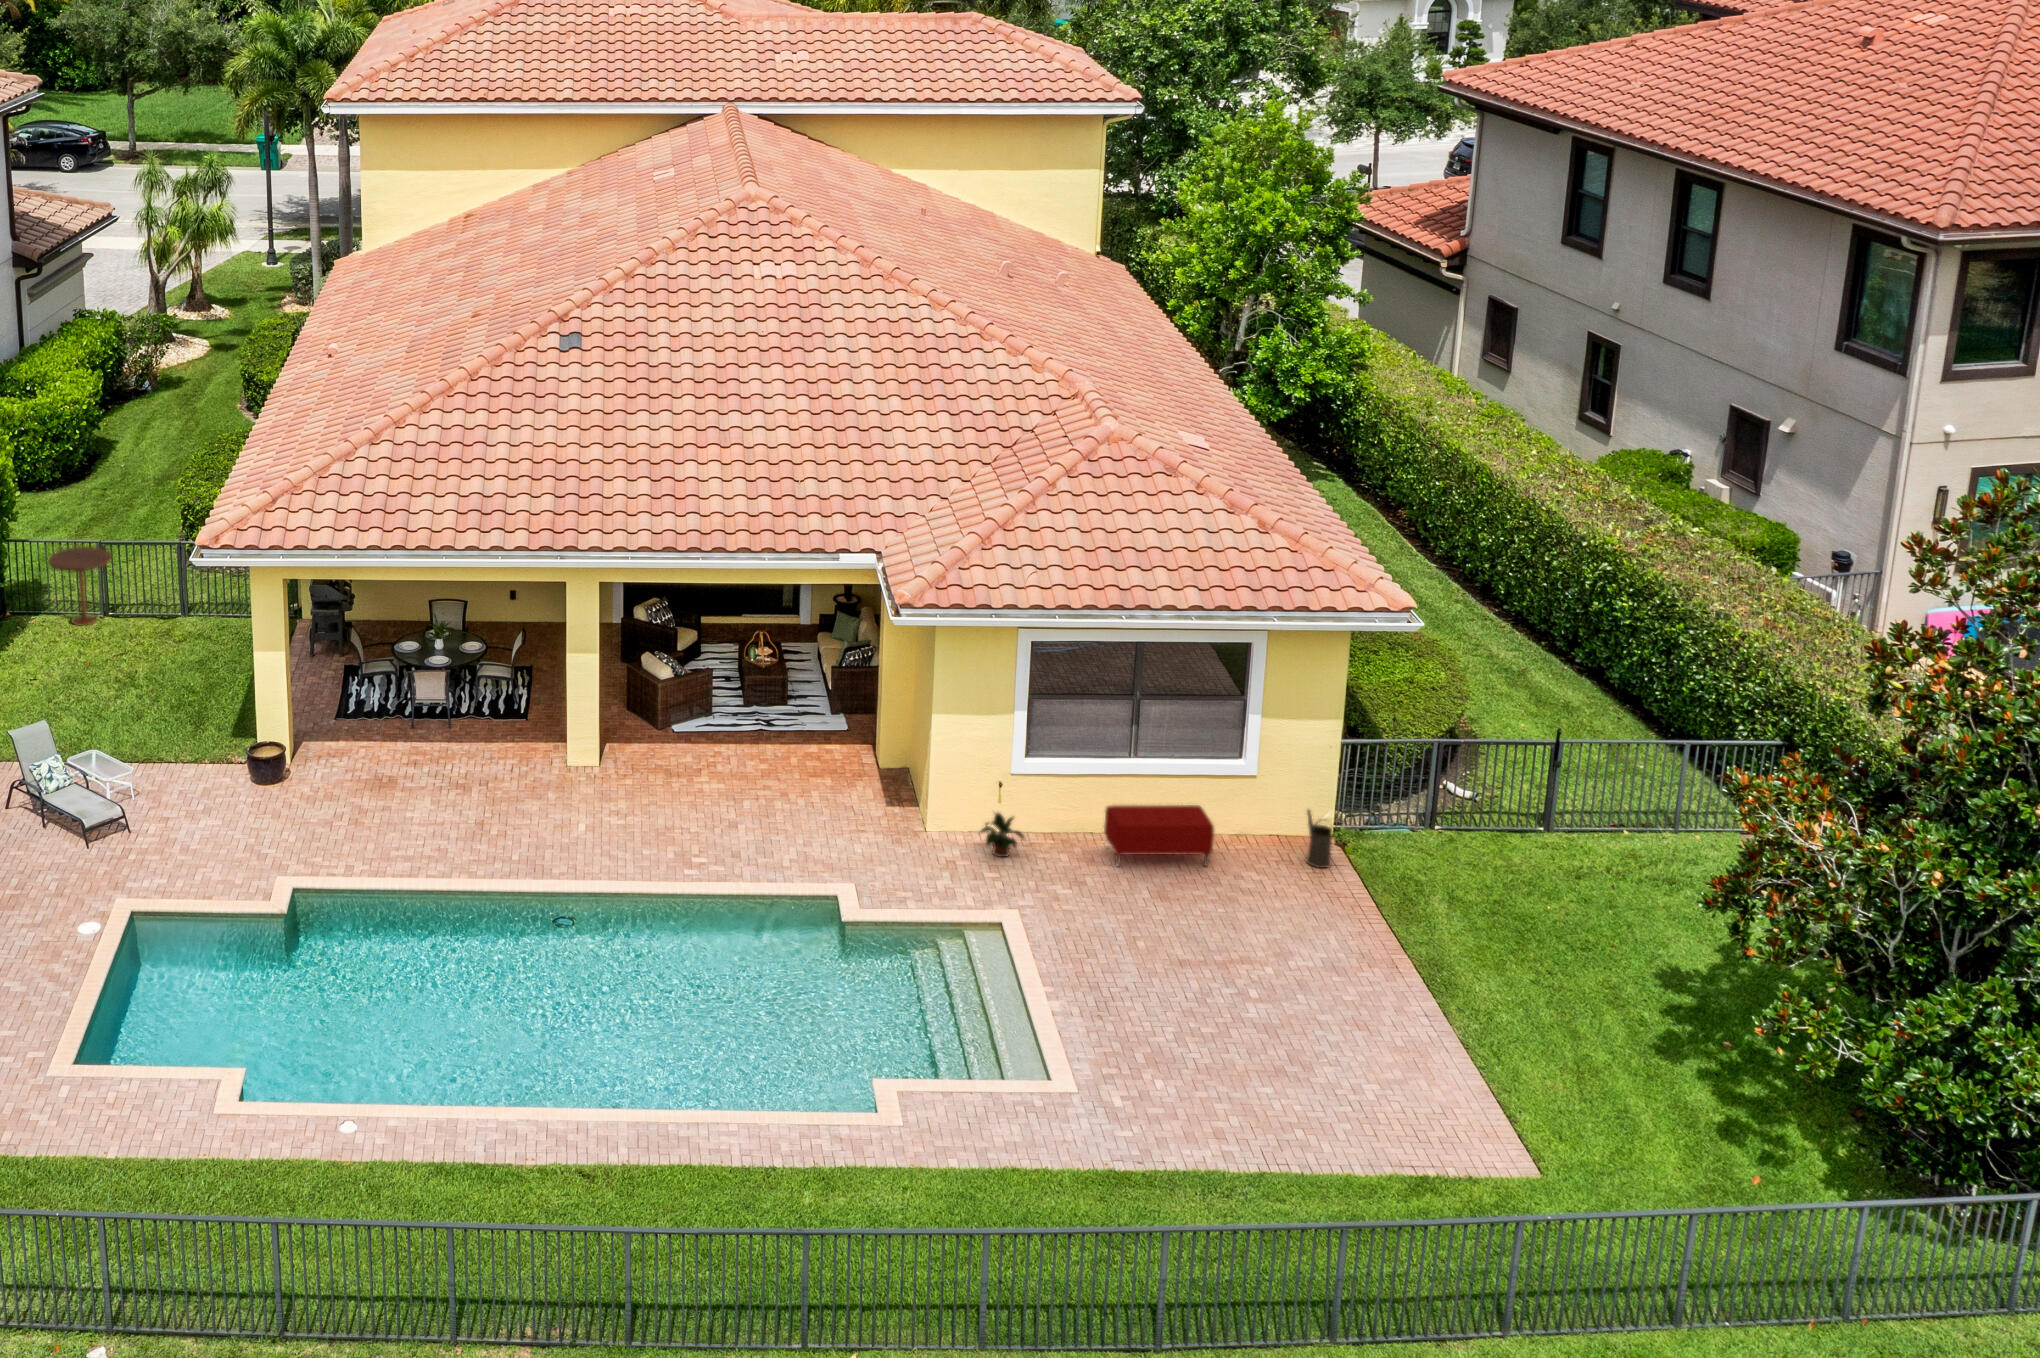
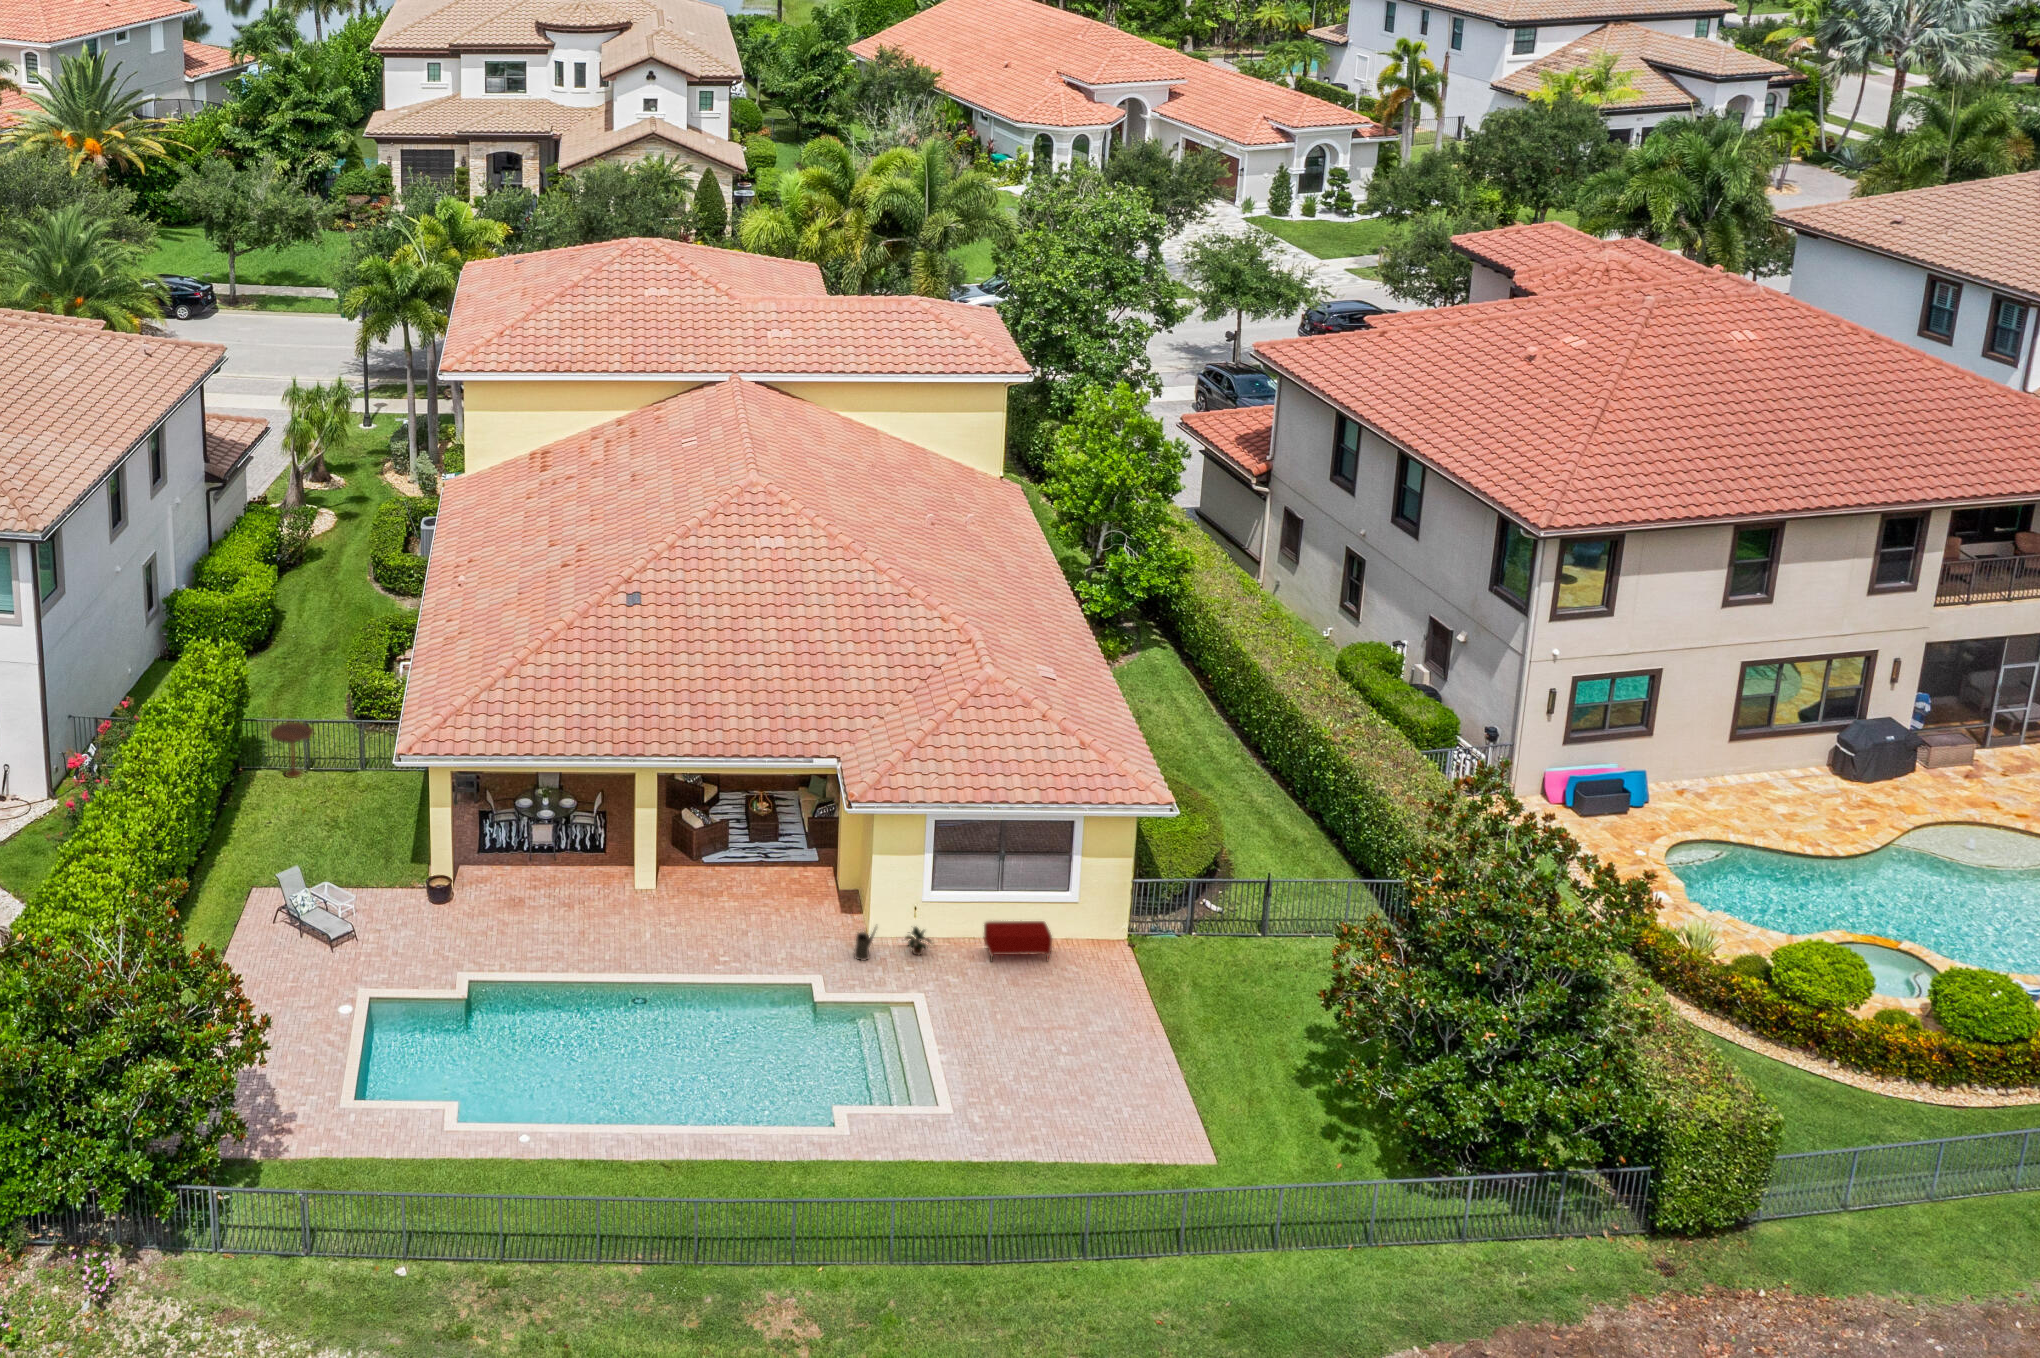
watering can: present [1306,810,1332,868] -> present [854,928,876,961]

